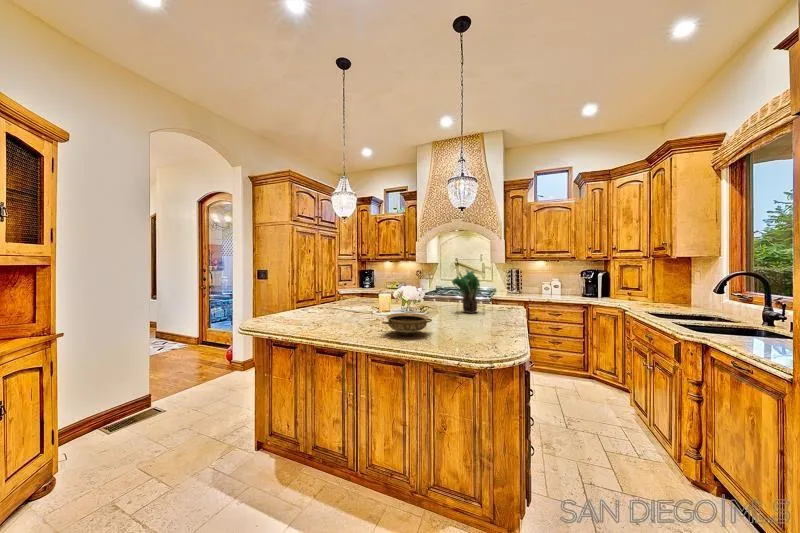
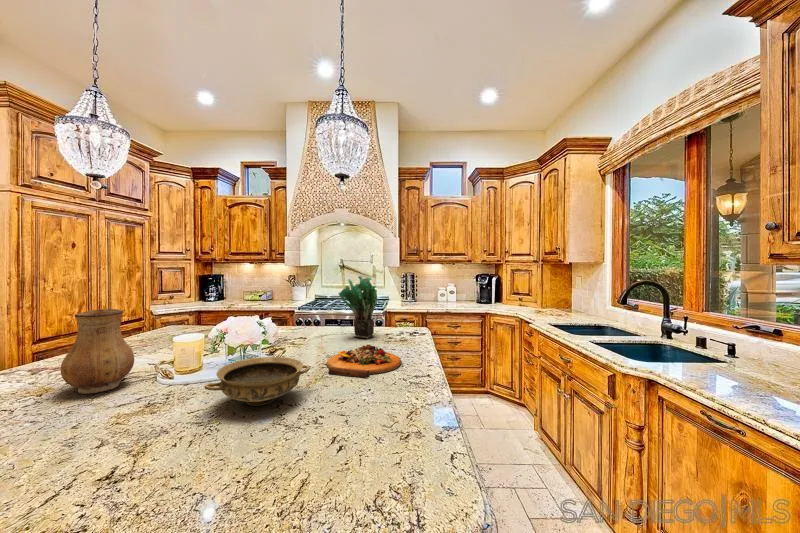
ceramic pitcher: none [318,285,345,325] -> present [60,309,134,394]
cutting board: none [442,313,492,331] -> present [326,344,402,378]

